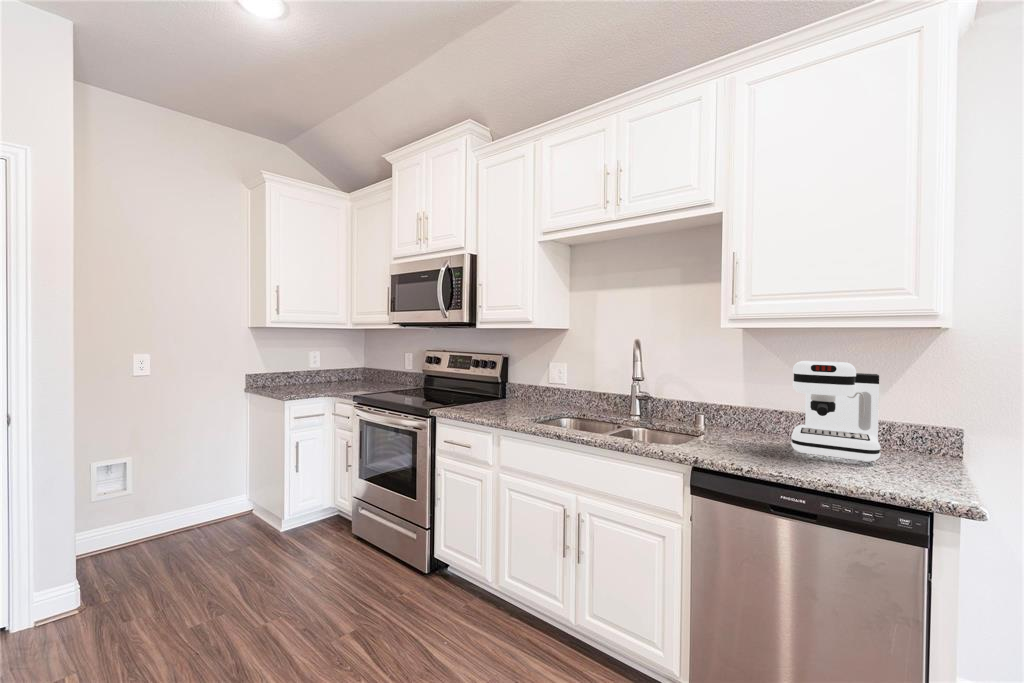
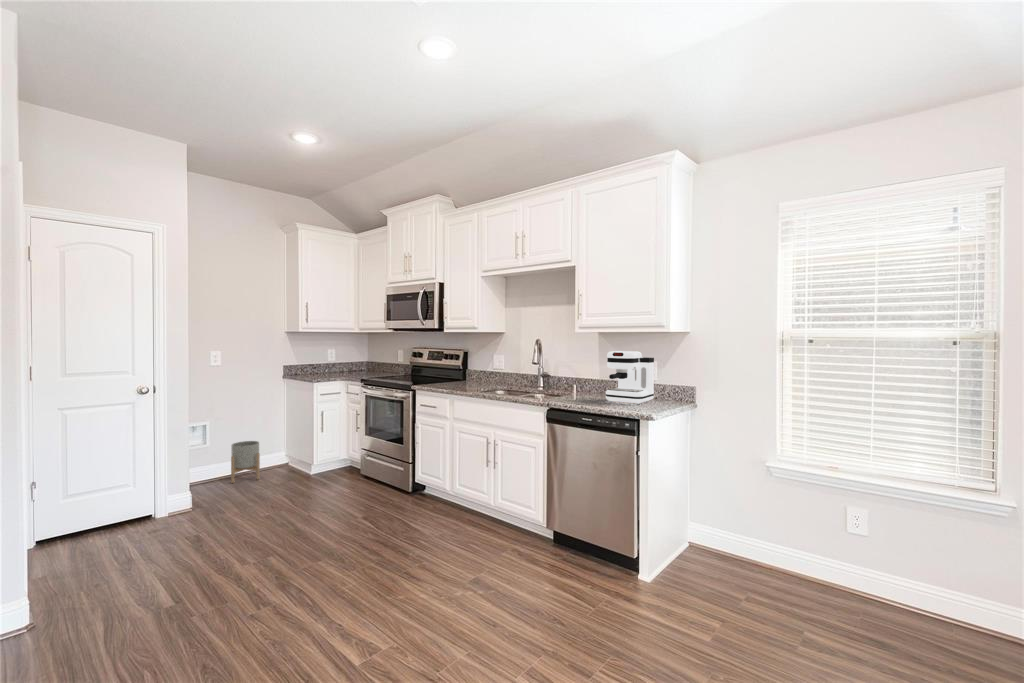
planter: none [157,484,205,551] -> present [231,441,260,483]

